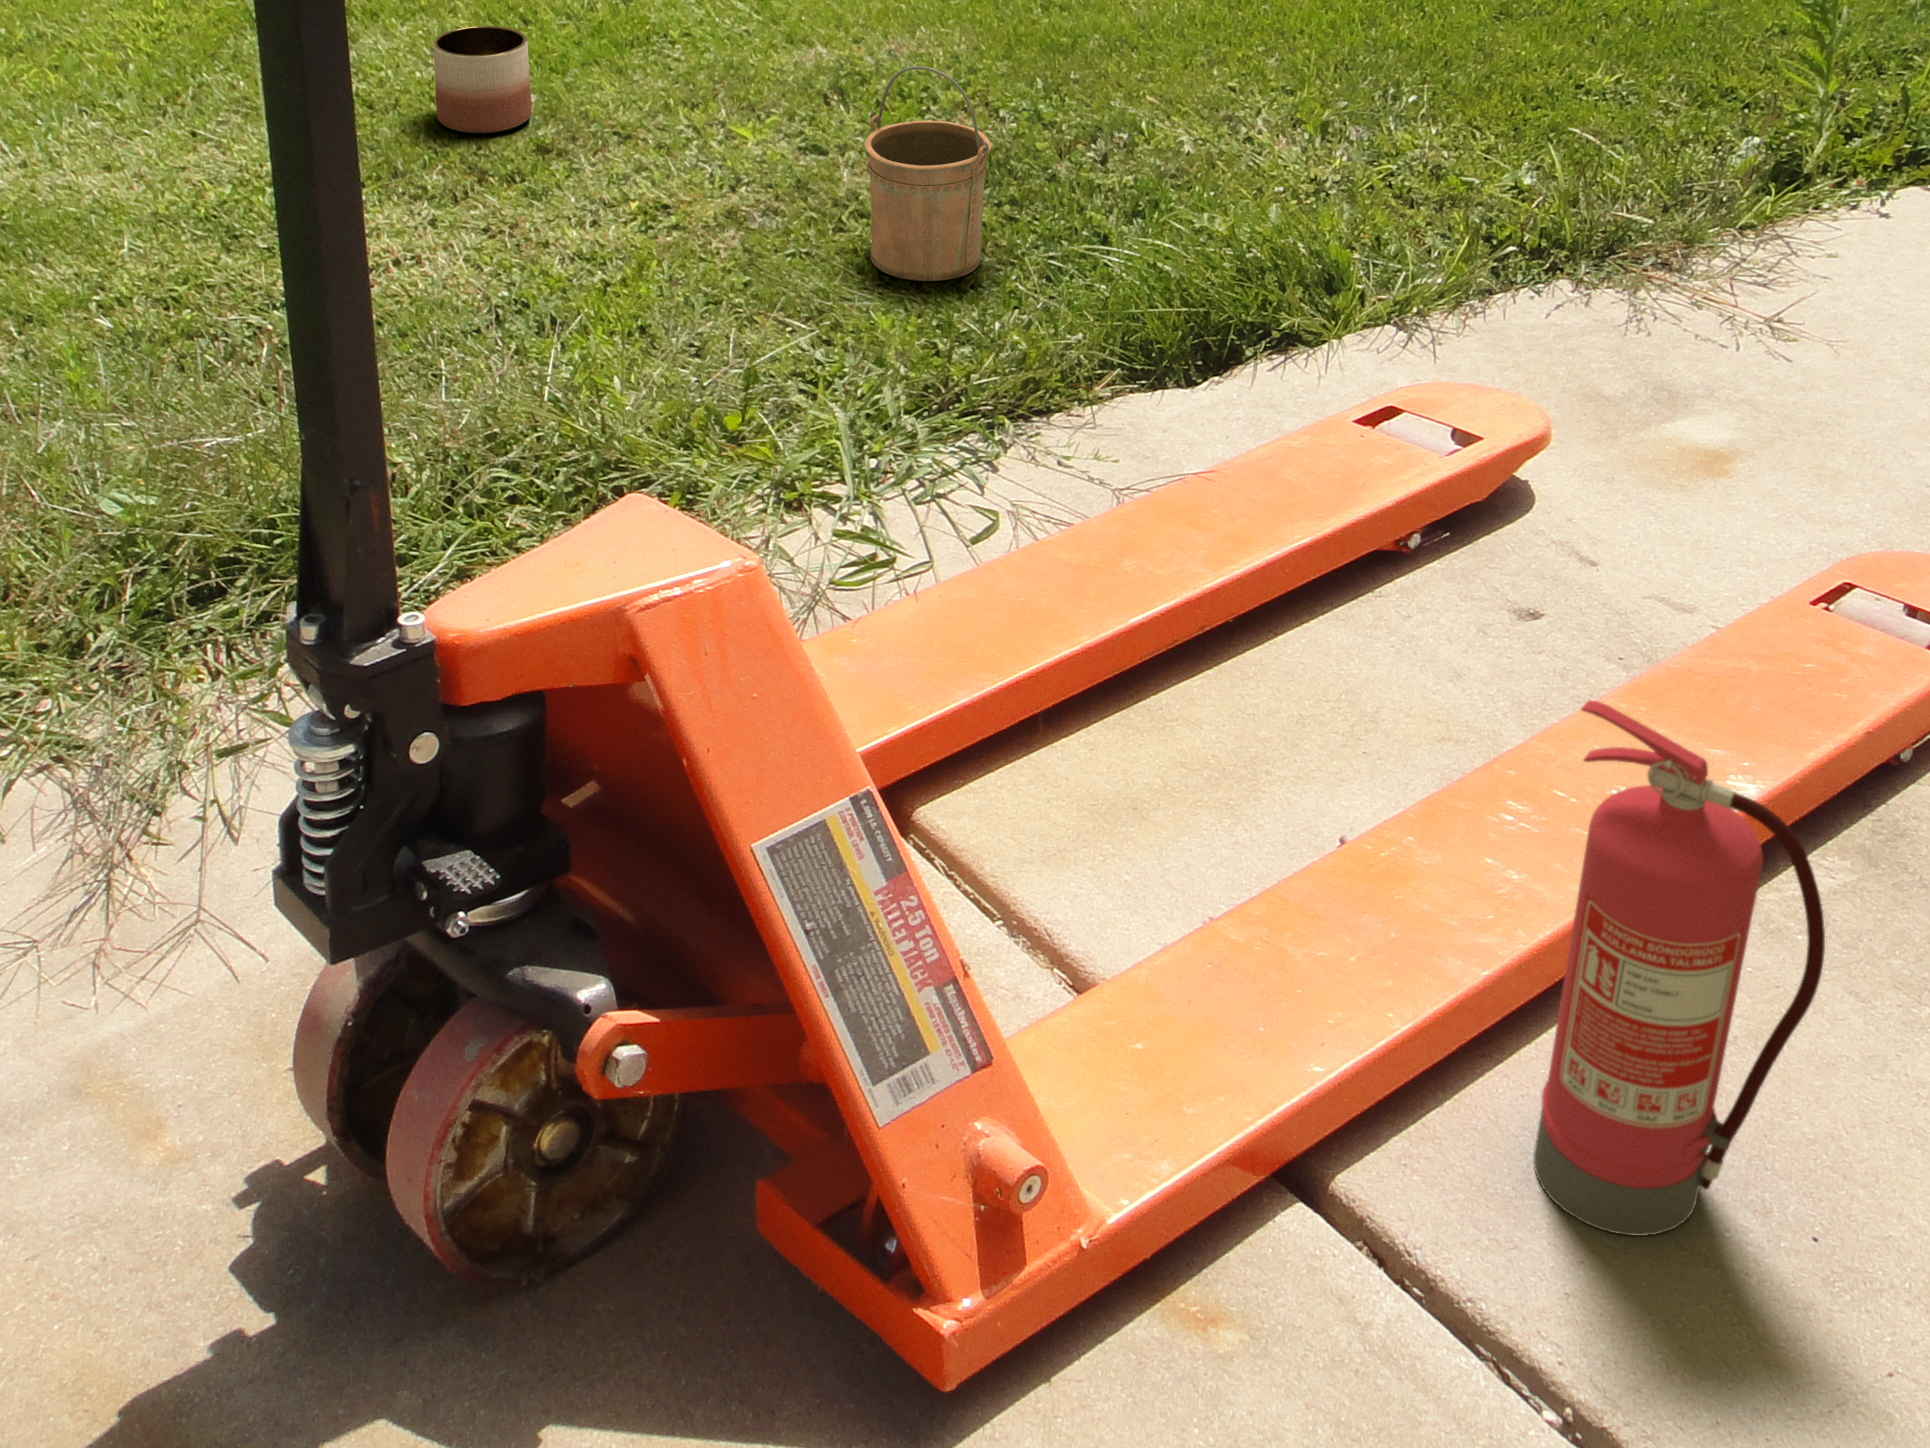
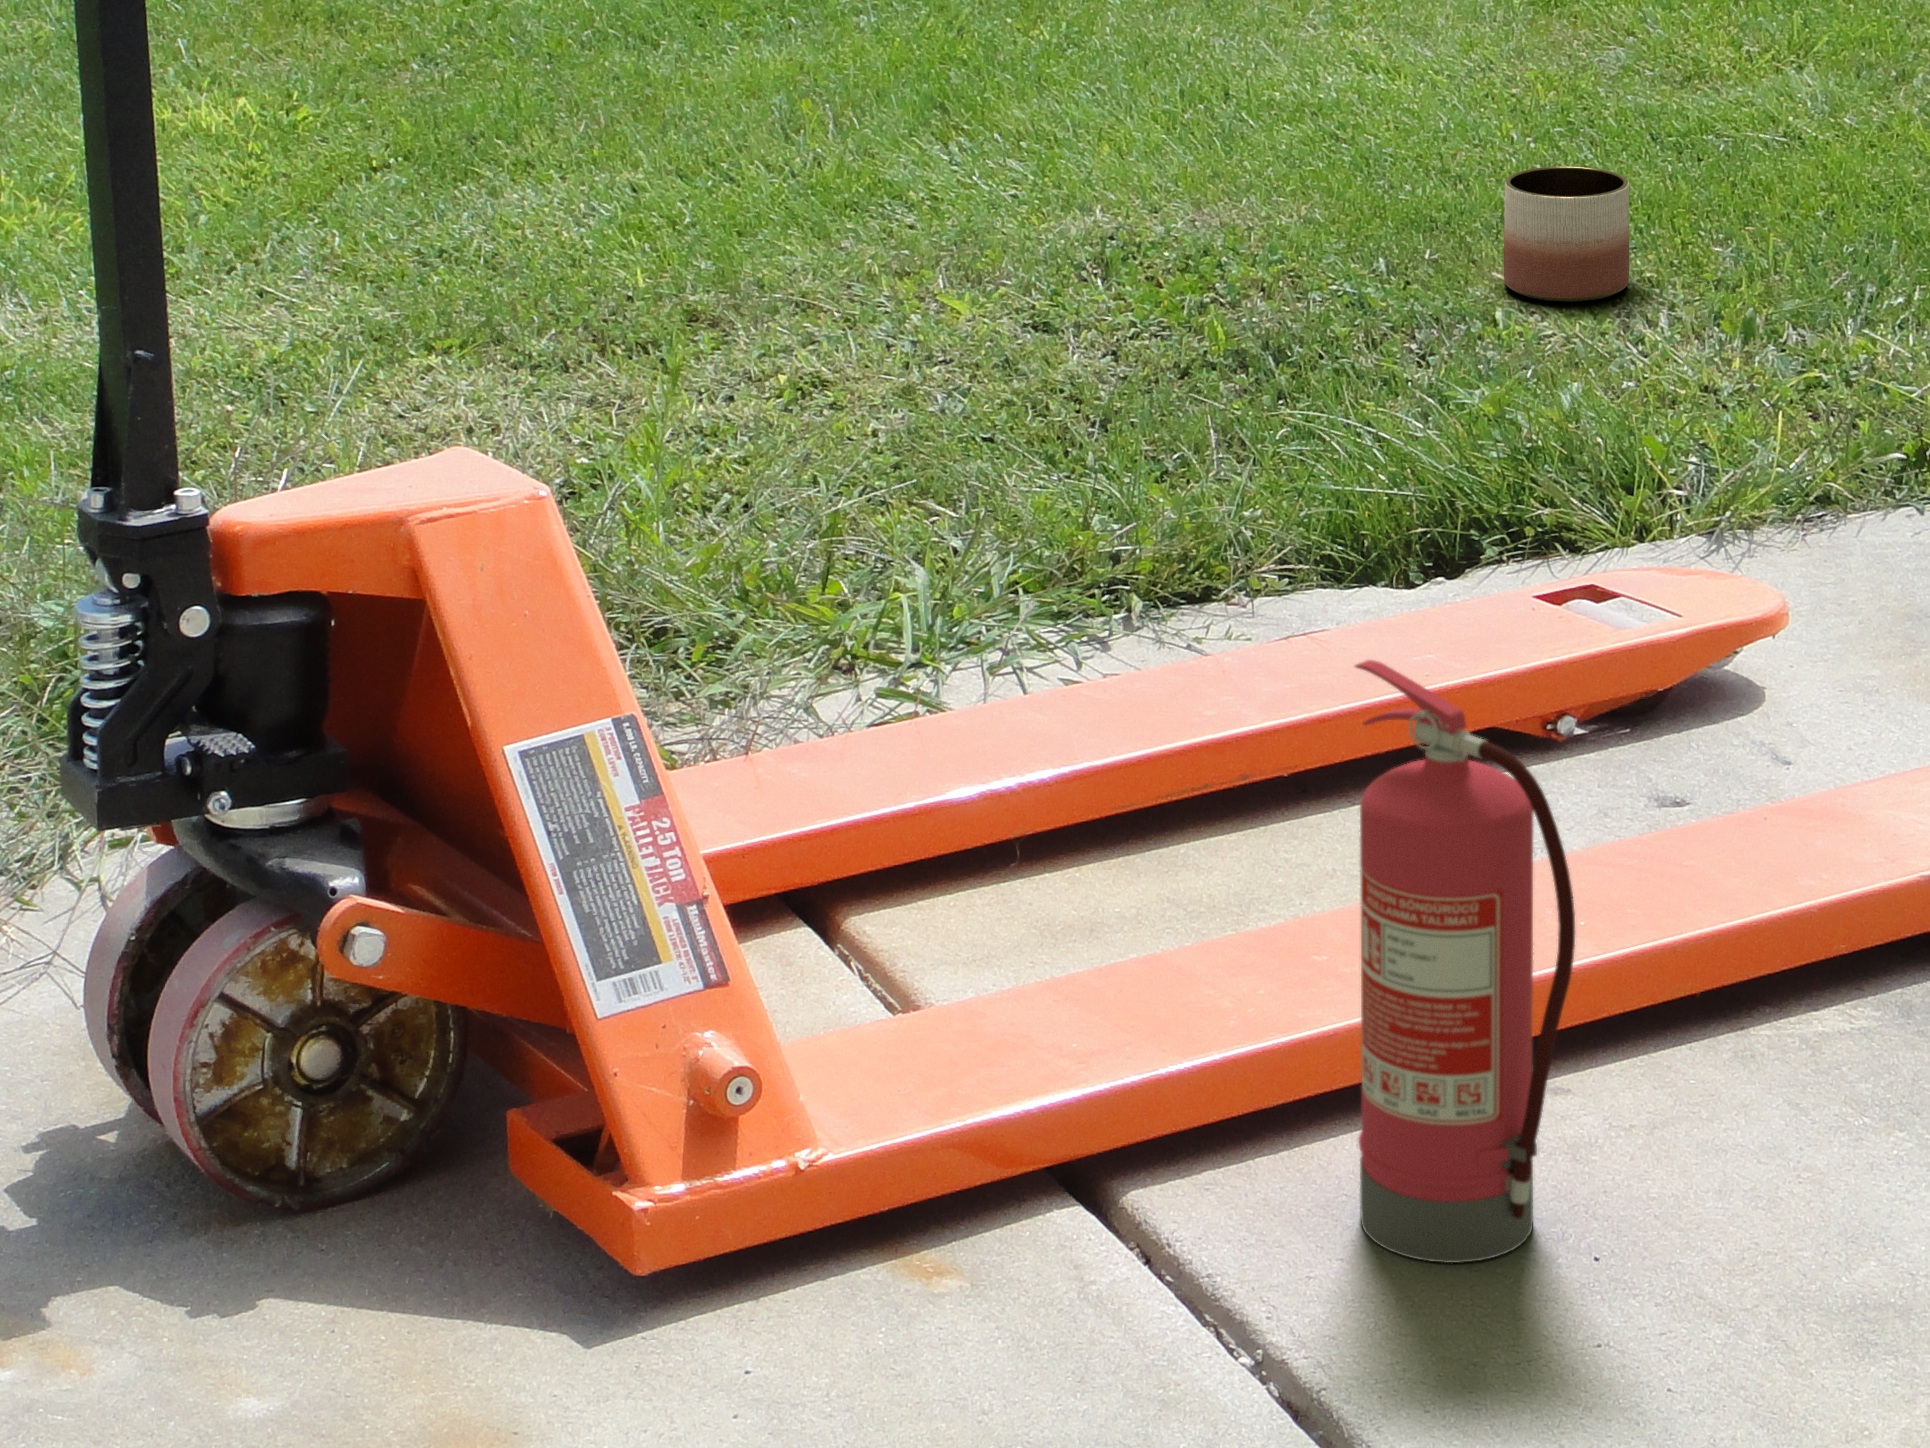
planter: present [433,26,531,133] -> present [1504,166,1629,302]
bucket: present [864,66,991,281] -> none [1036,193,1197,467]

